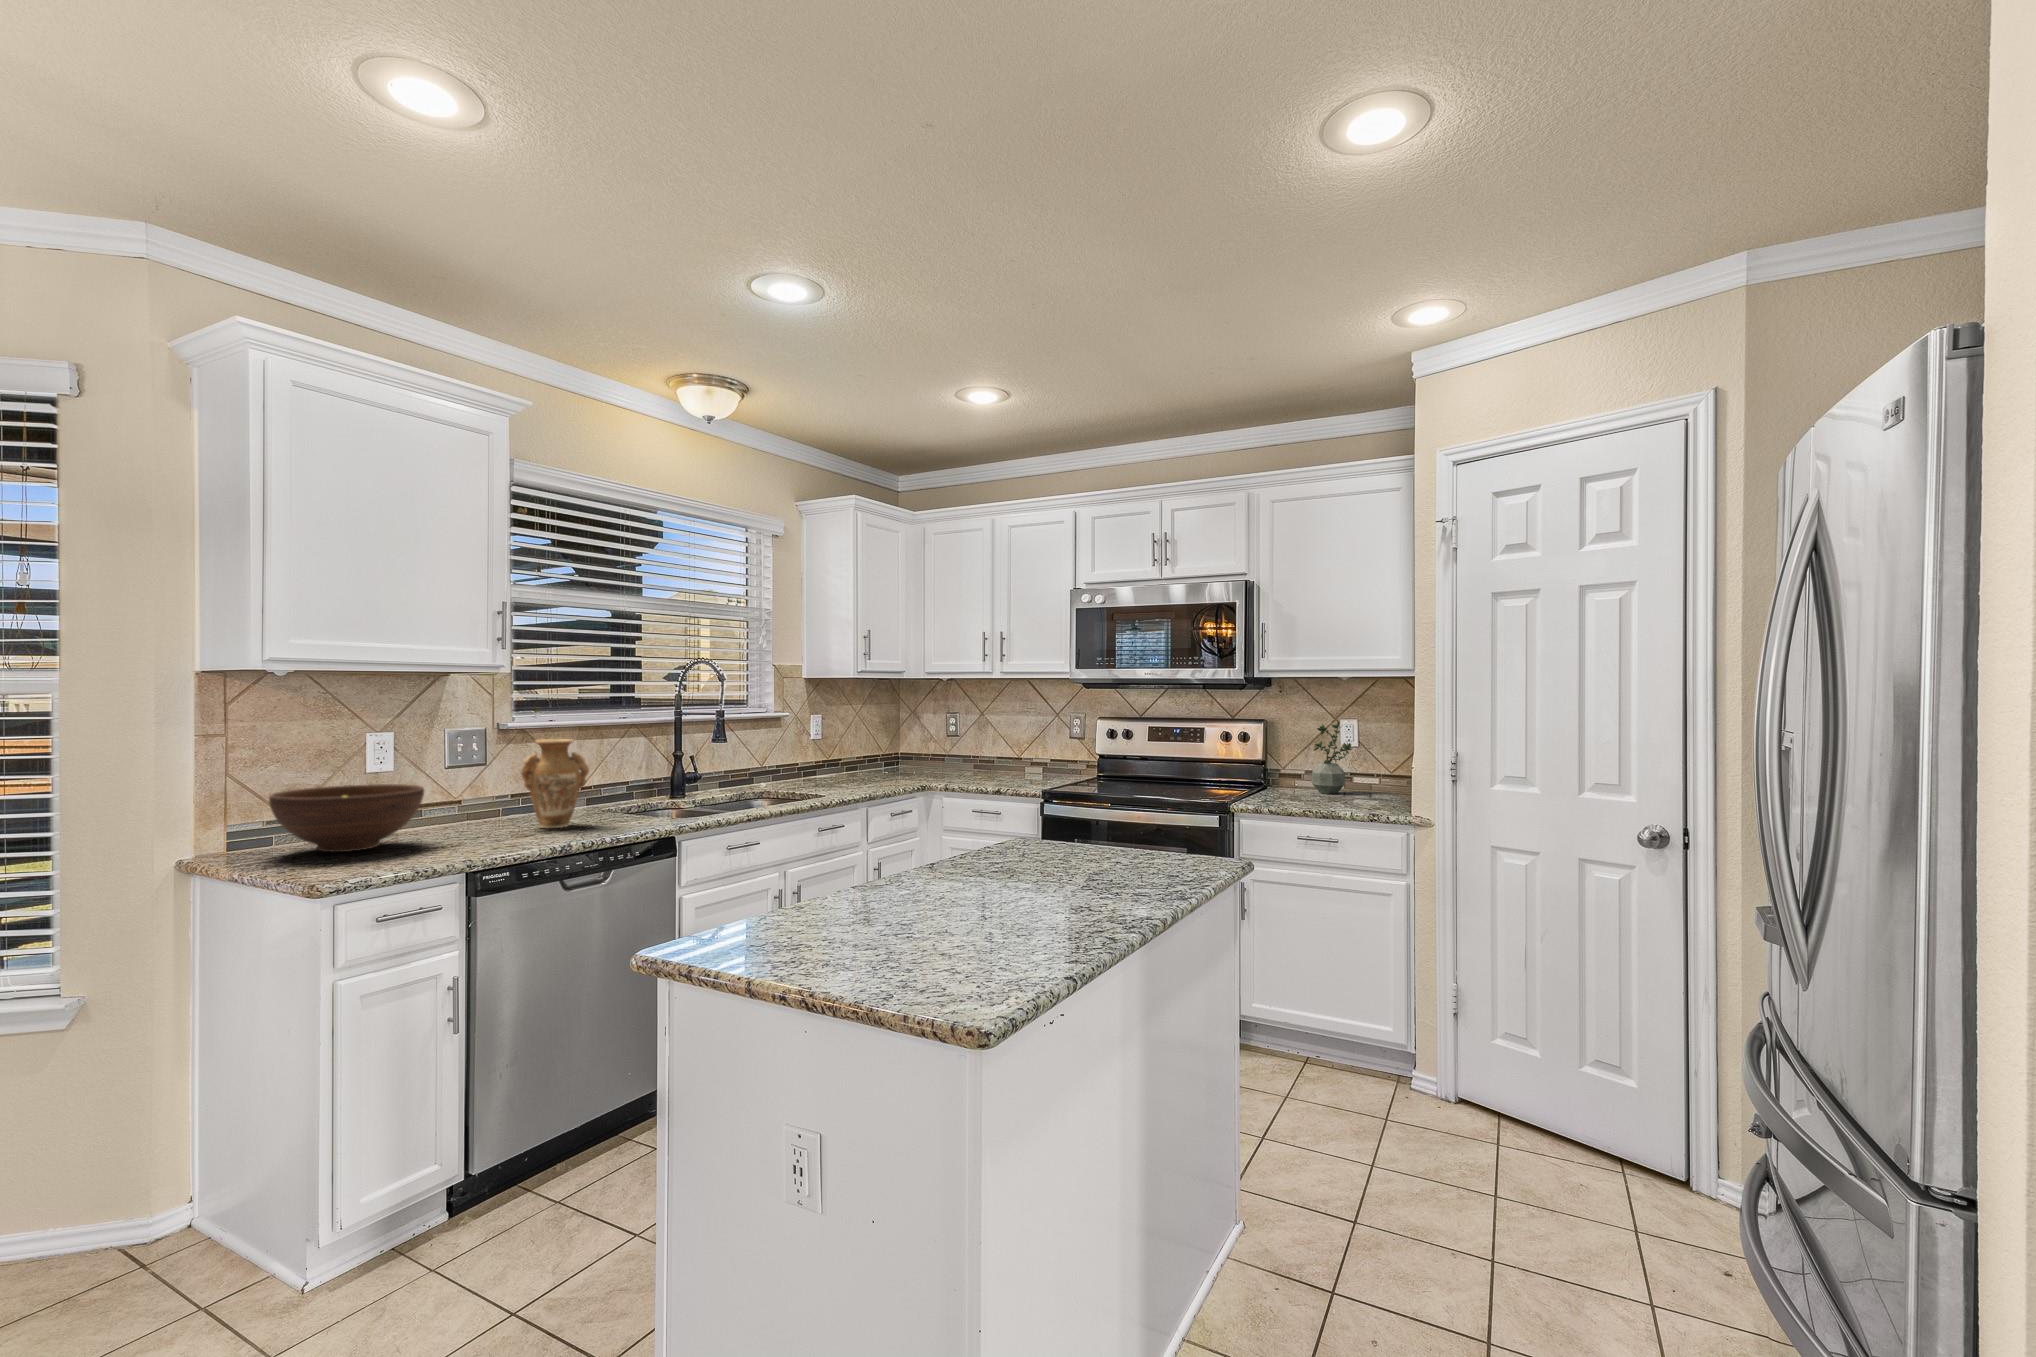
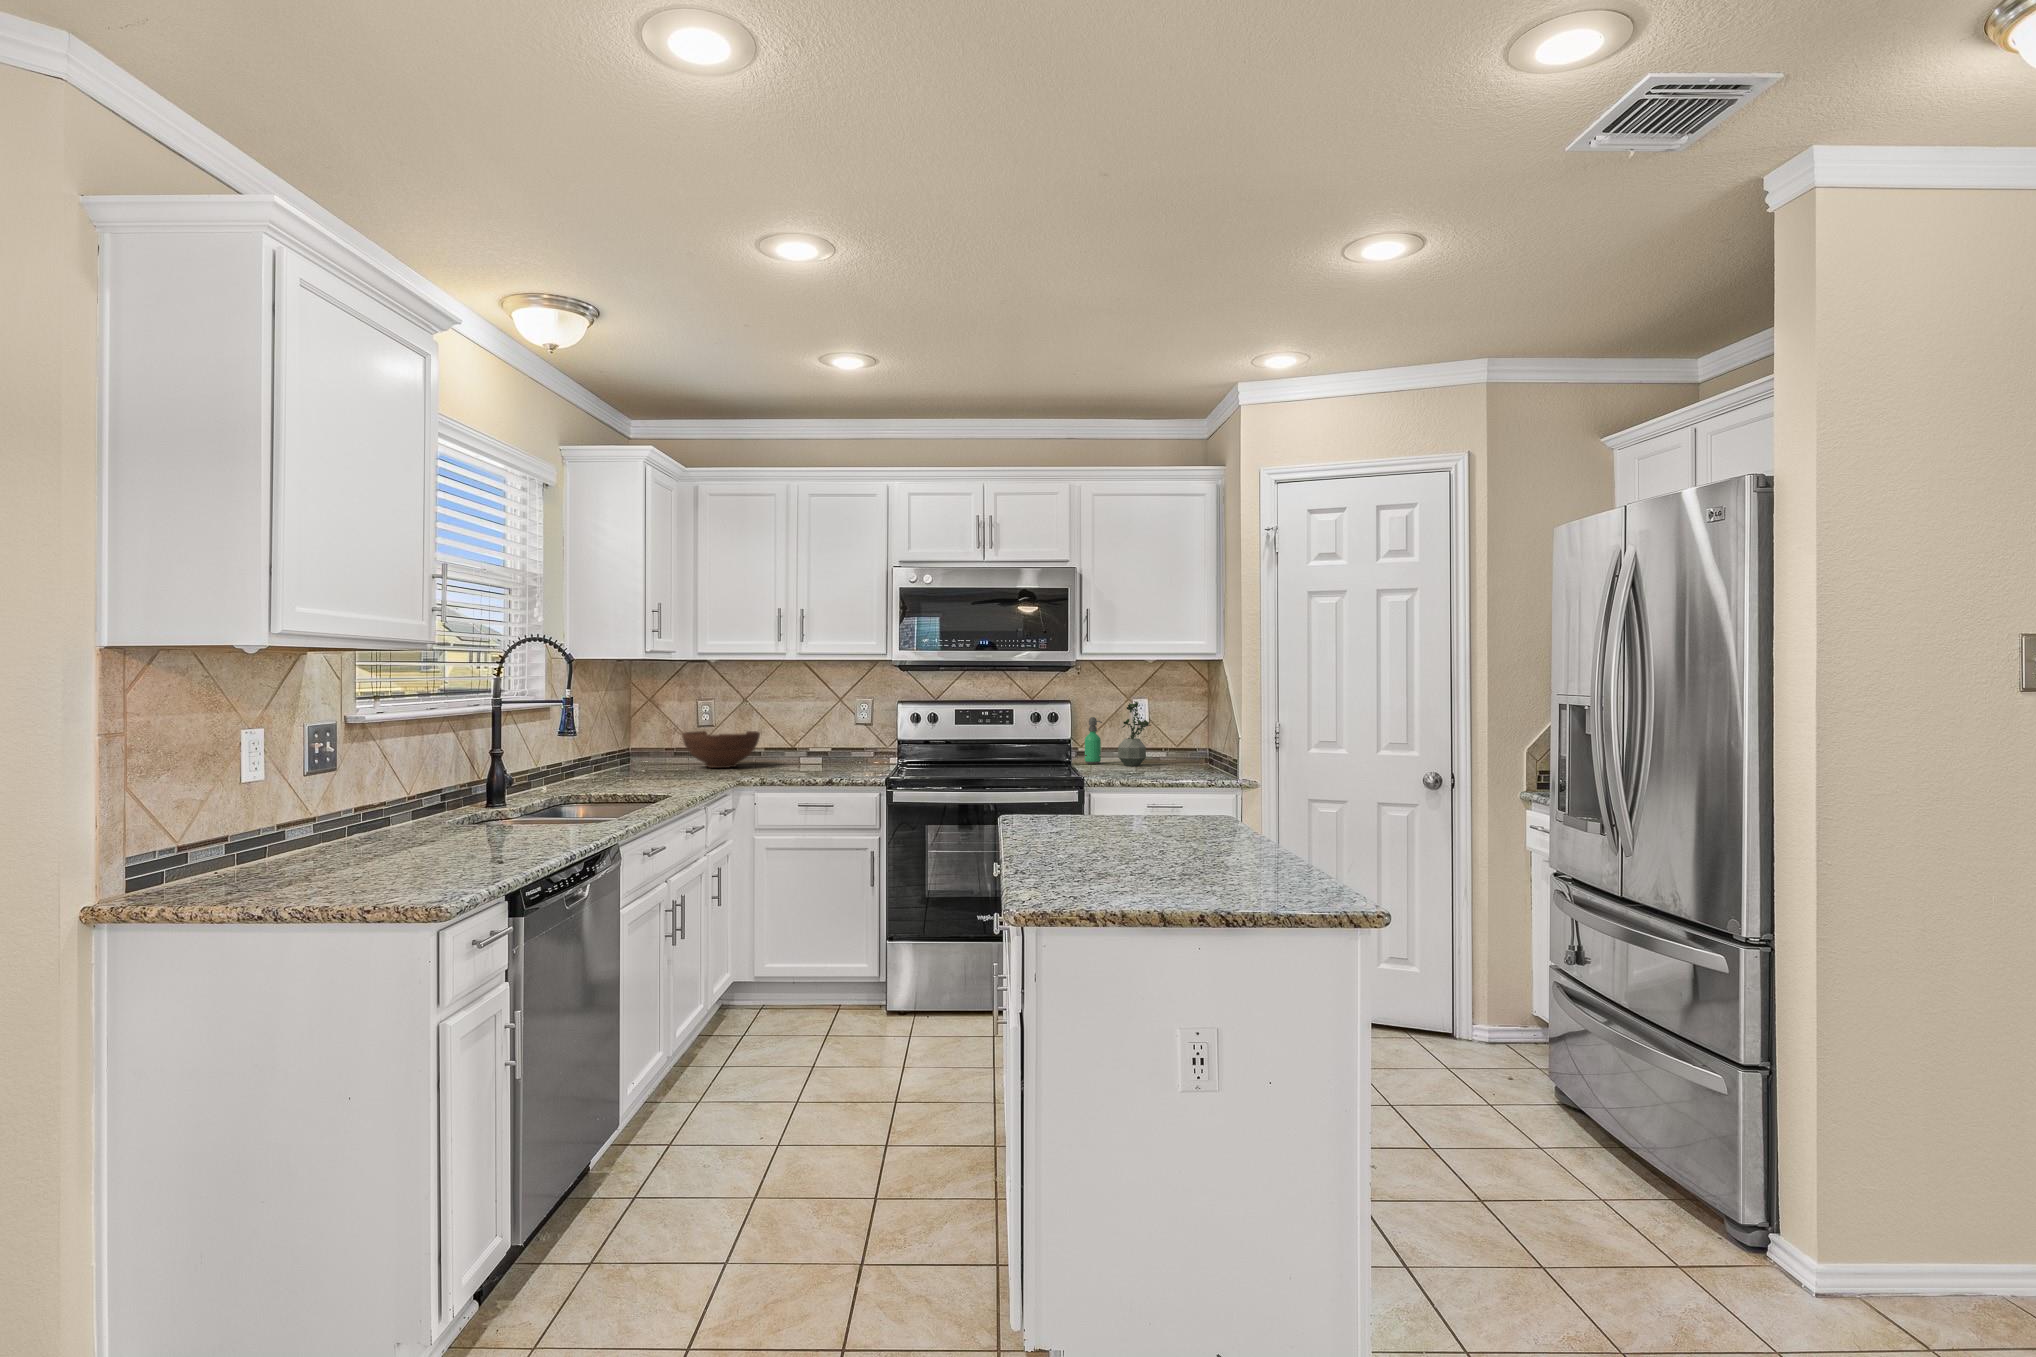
soap dispenser: none [1285,738,1303,789] -> present [1085,717,1102,764]
vase: present [521,739,589,828] -> none [432,733,501,841]
fruit bowl: present [269,784,424,852] -> present [682,731,760,768]

